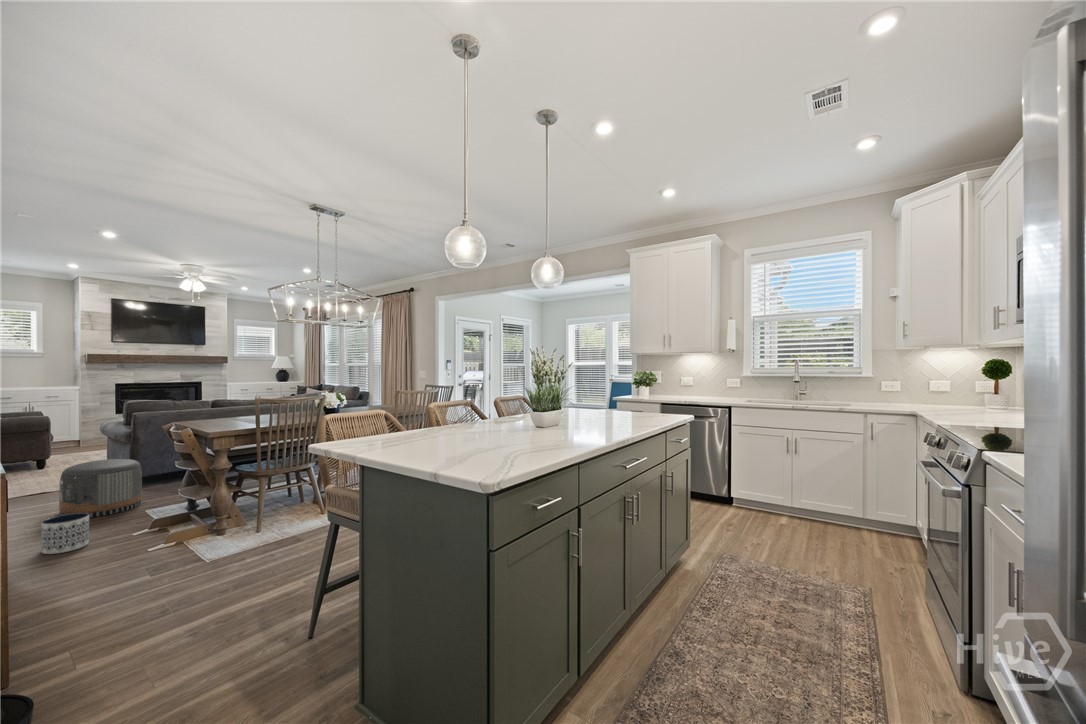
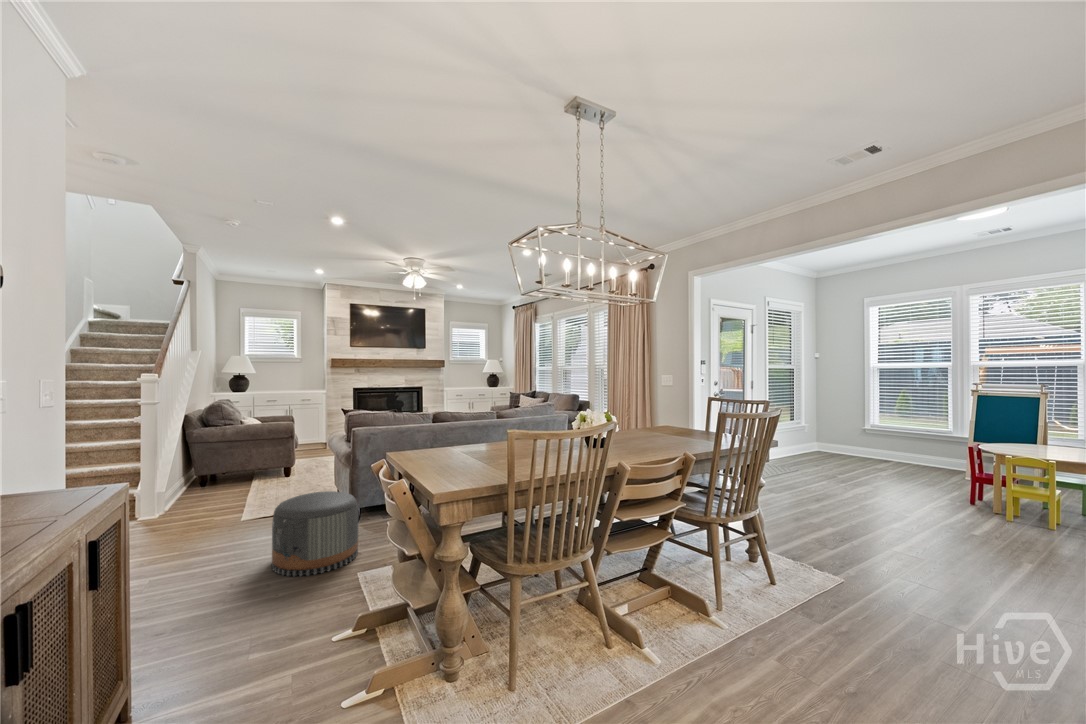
planter: present [41,513,89,554] -> none [219,595,281,670]

